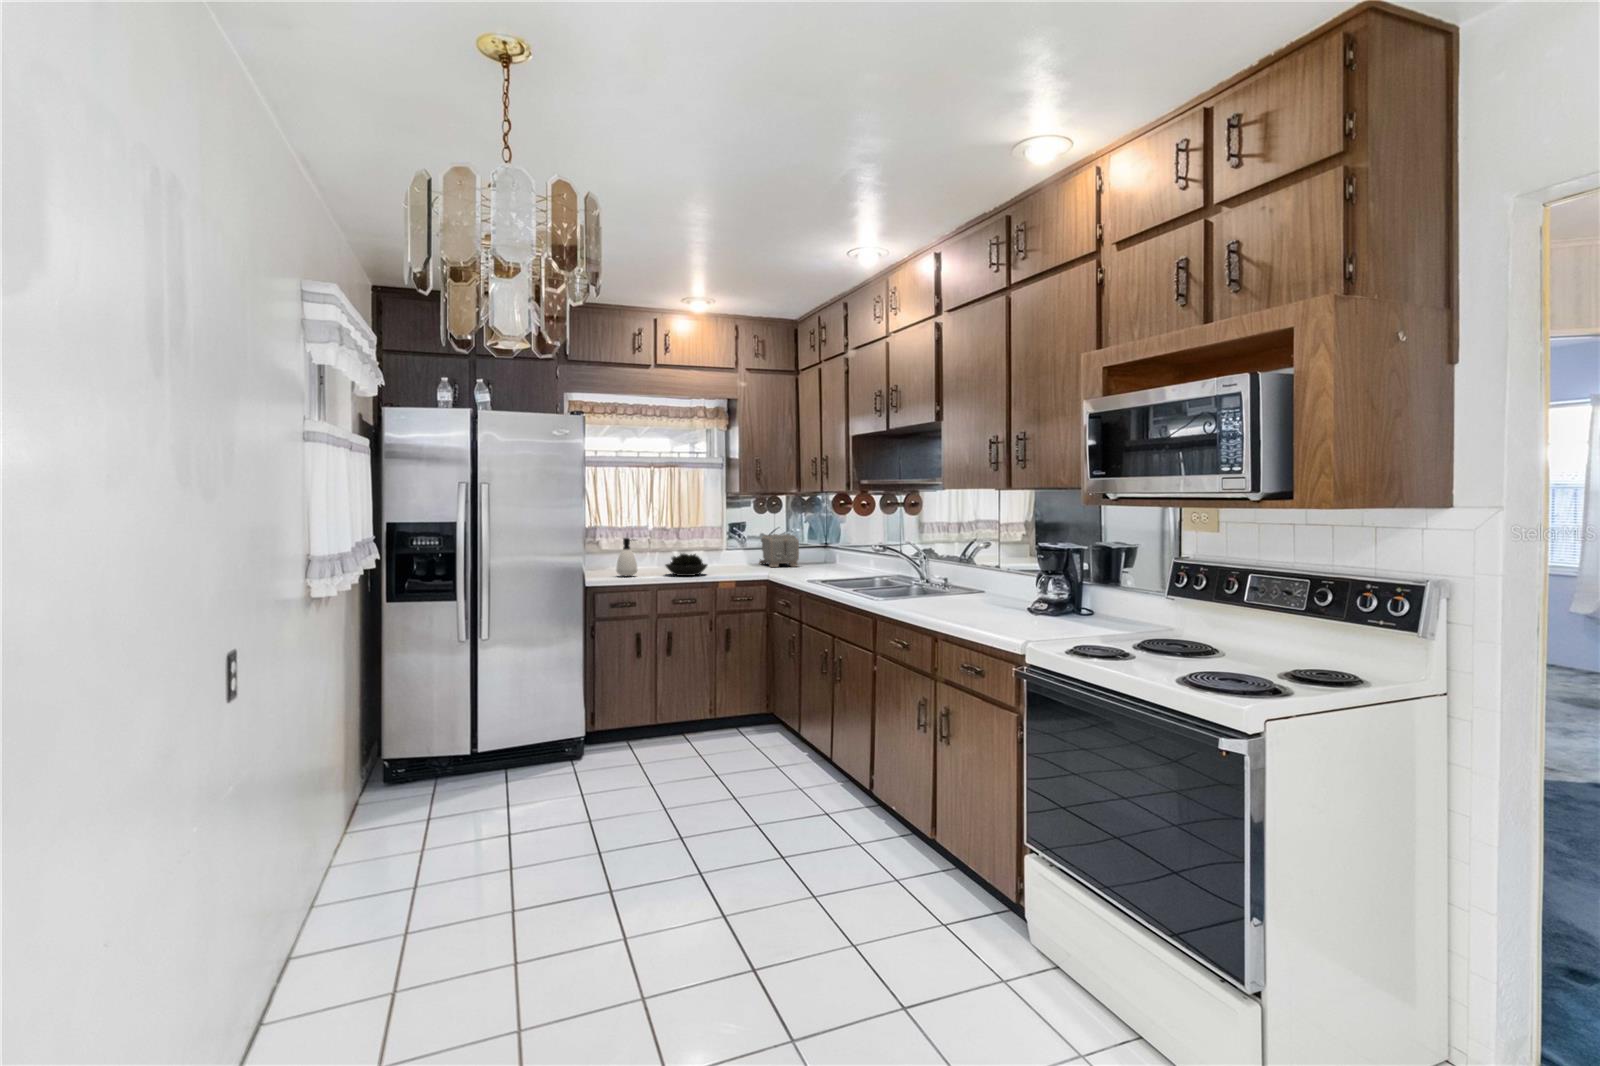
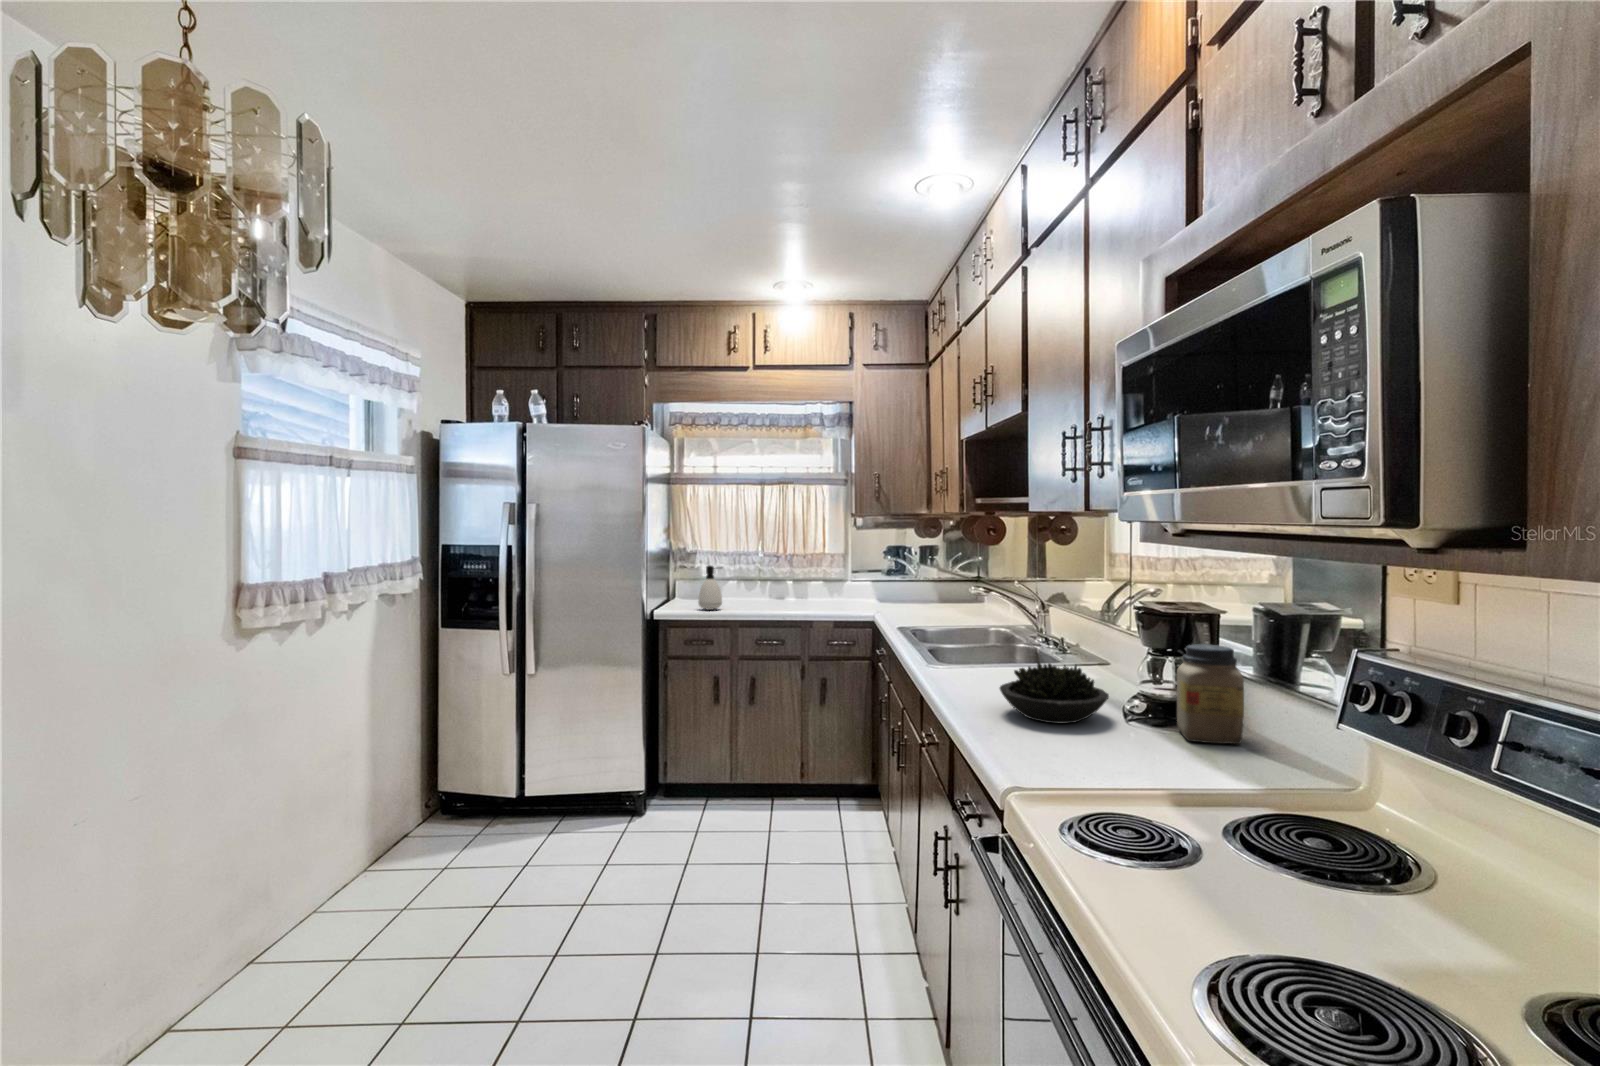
toaster: present [759,534,799,567] -> none [893,561,933,602]
succulent plant: present [666,553,707,576] -> present [1000,662,1109,724]
jar: none [1062,567,1102,622] -> present [1177,644,1244,744]

